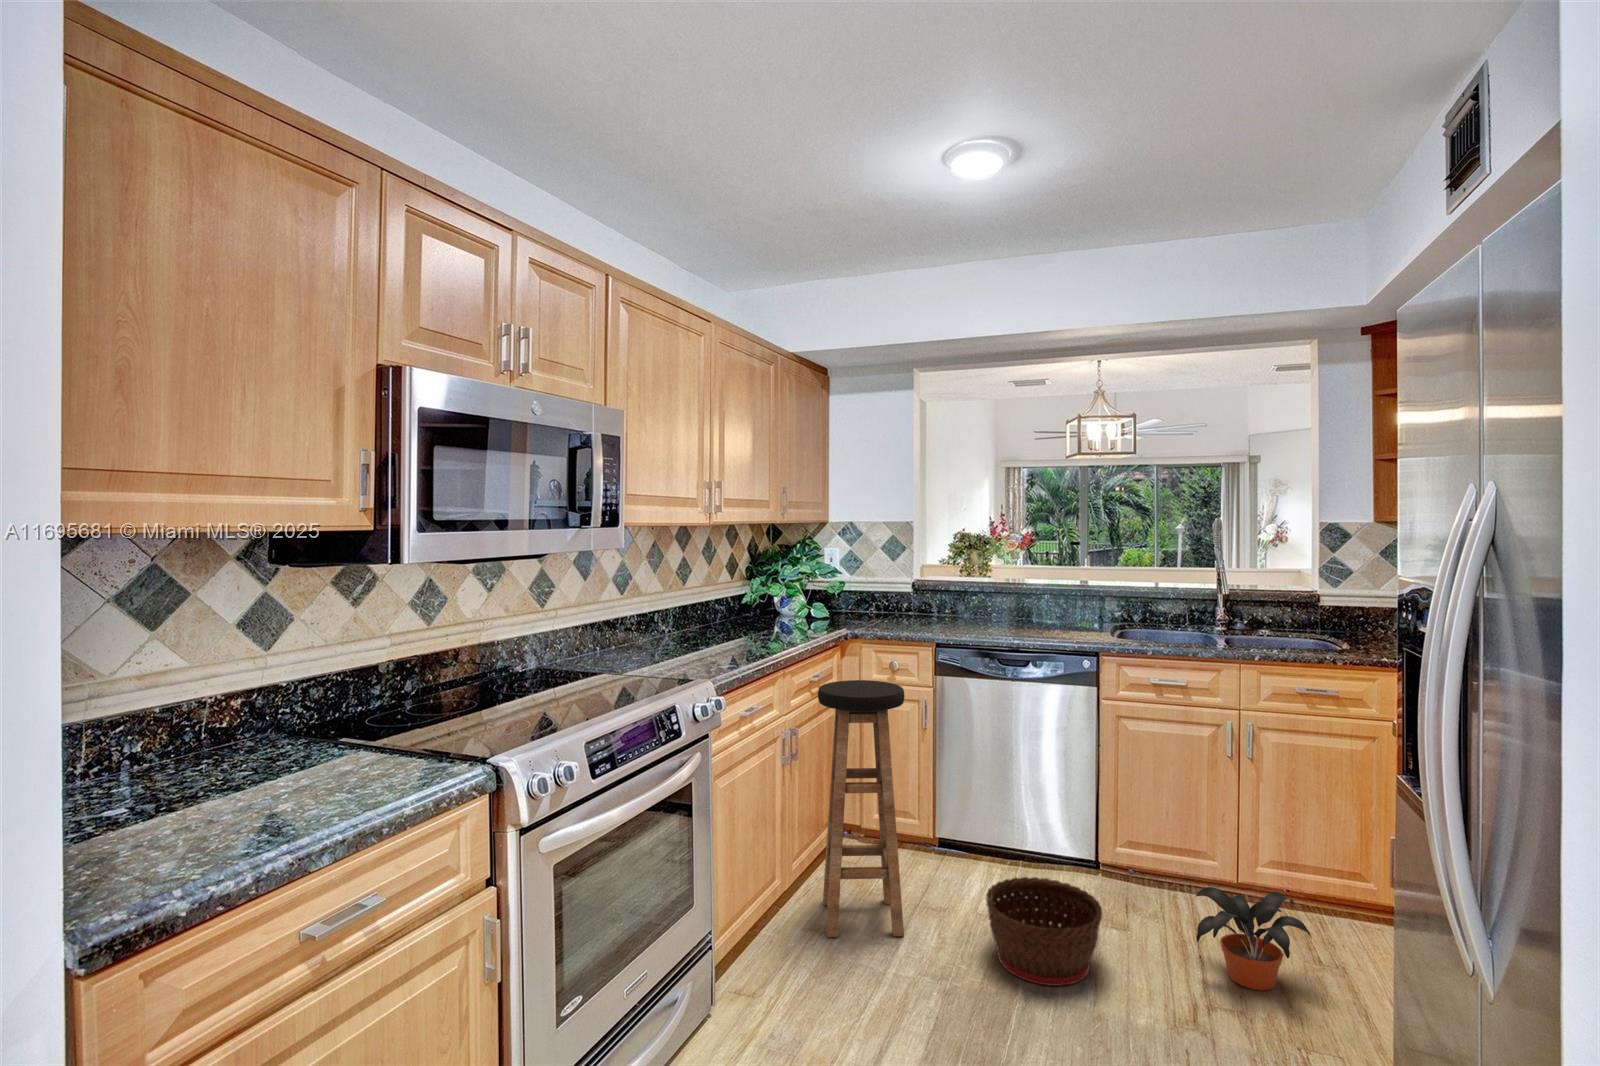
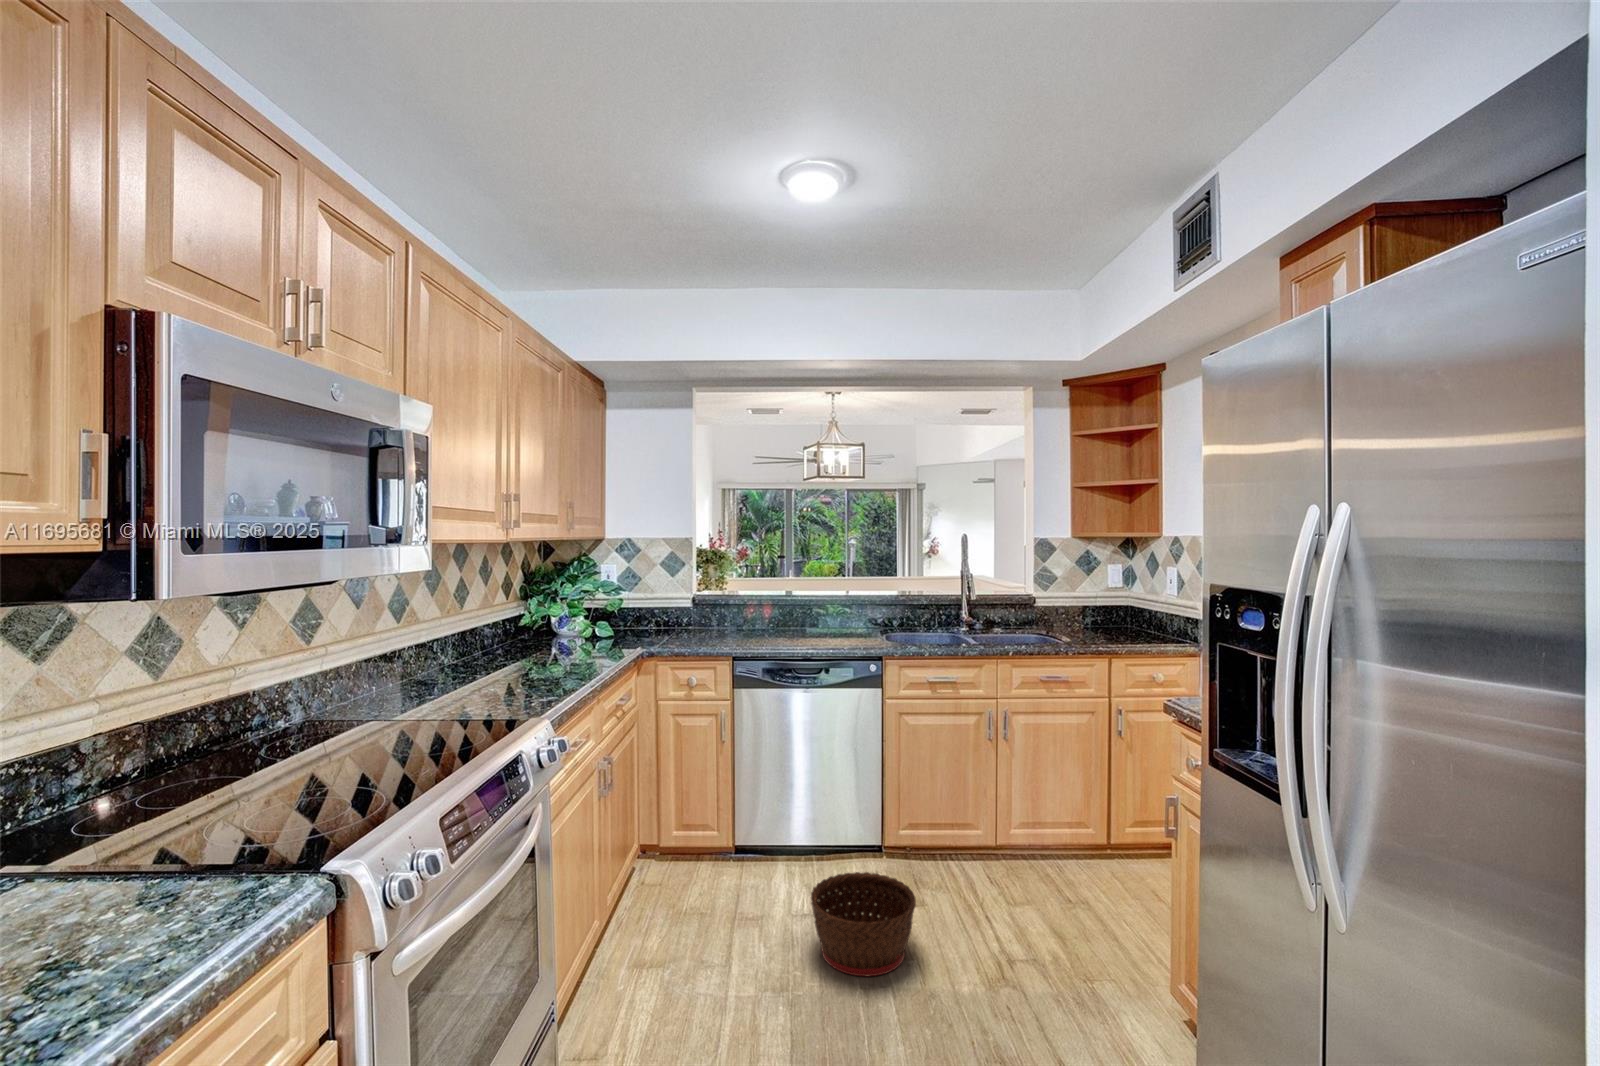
bar stool: present [818,680,905,937] -> none [636,699,730,975]
potted plant: present [1196,887,1312,990] -> none [978,851,1072,939]

